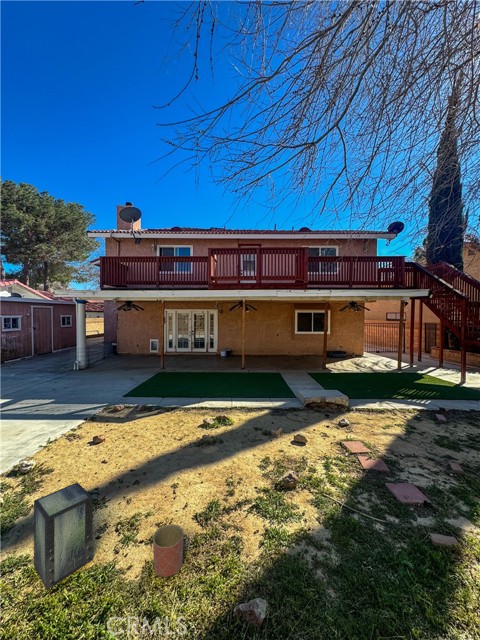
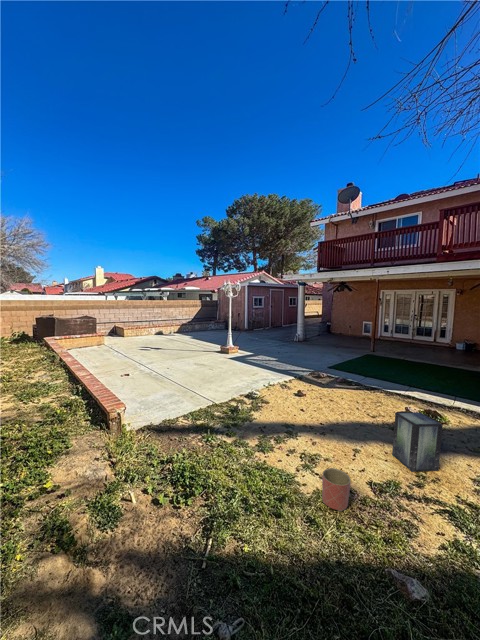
storage box: present [34,482,93,590] -> present [392,412,443,472]

